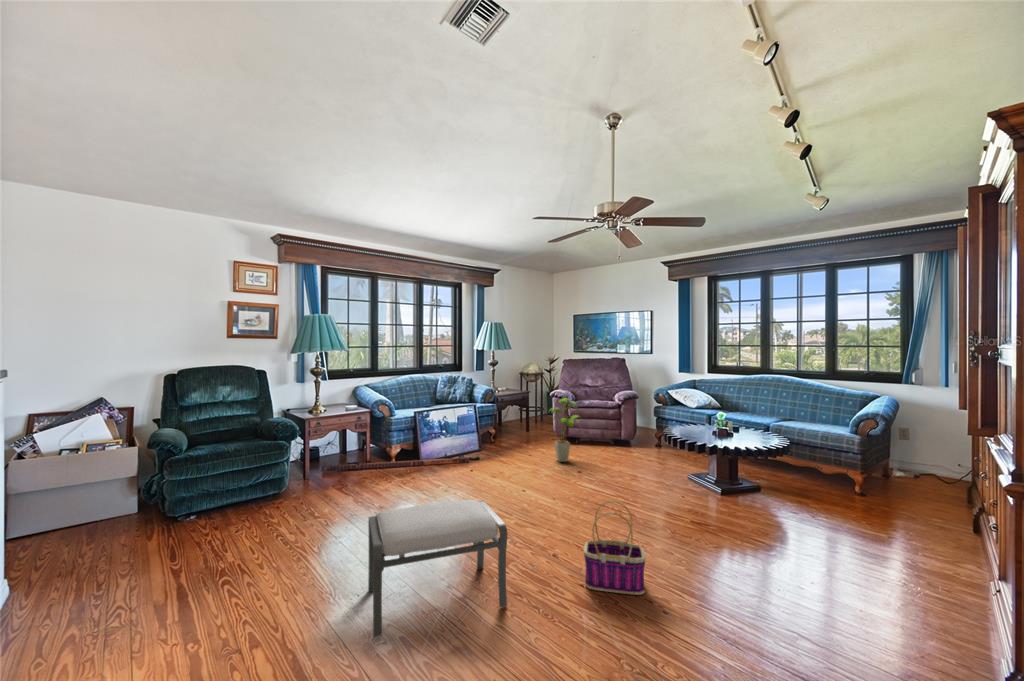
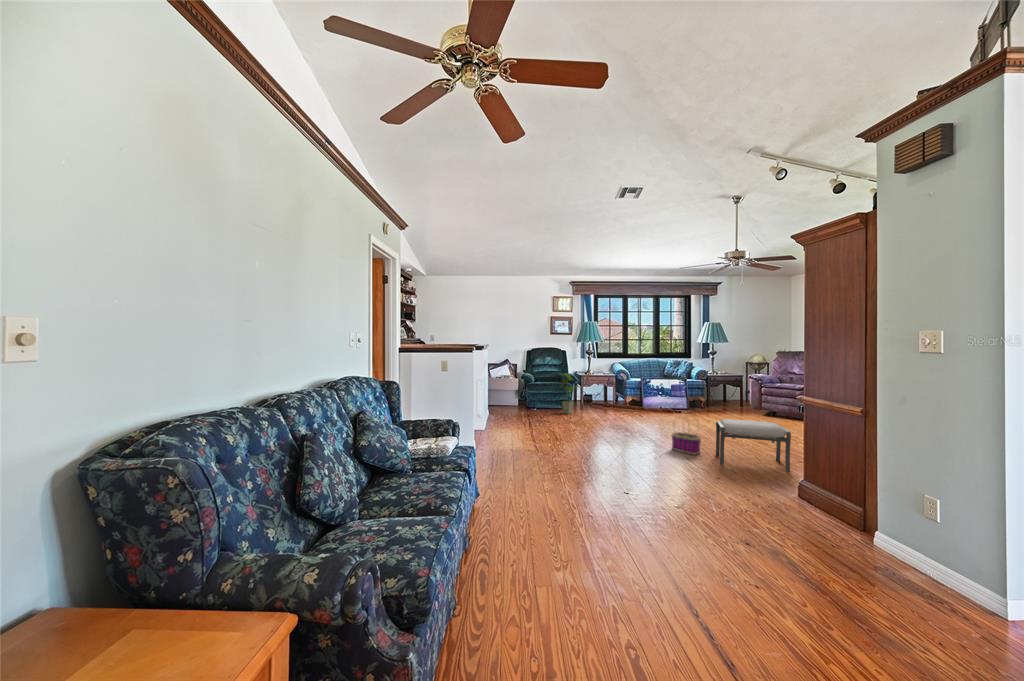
house plant: present [550,398,579,462] -> present [562,374,578,414]
ottoman: present [368,500,508,637] -> present [716,419,791,472]

